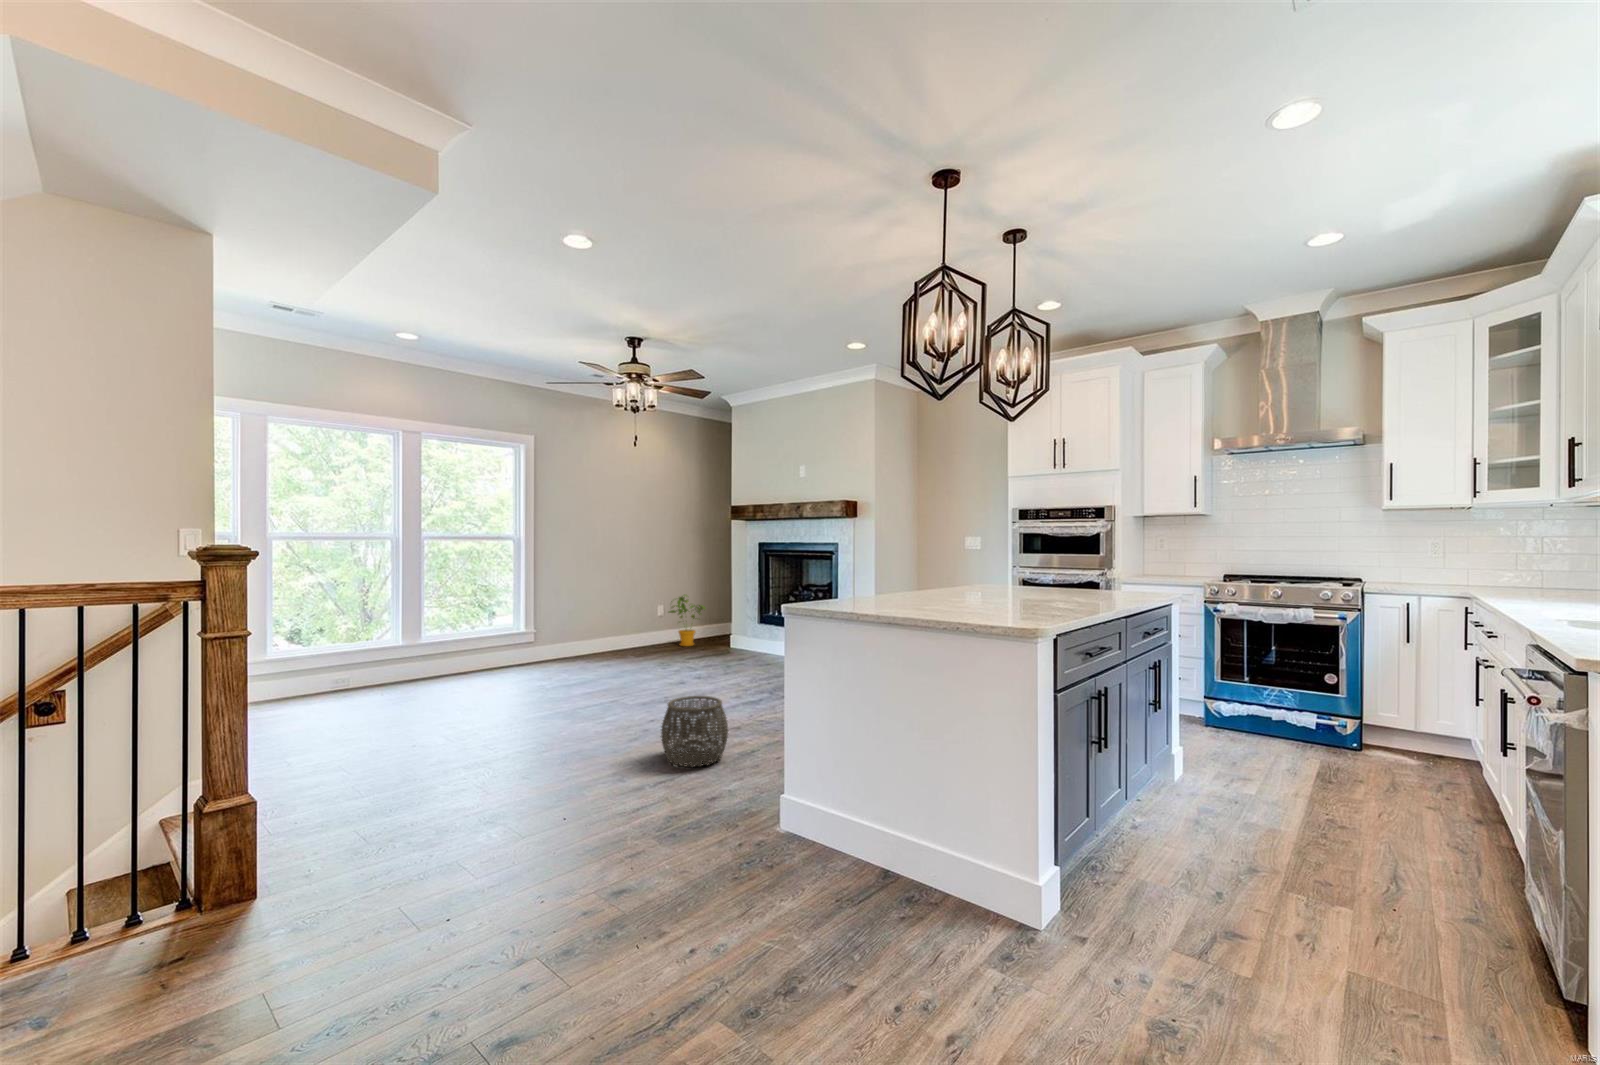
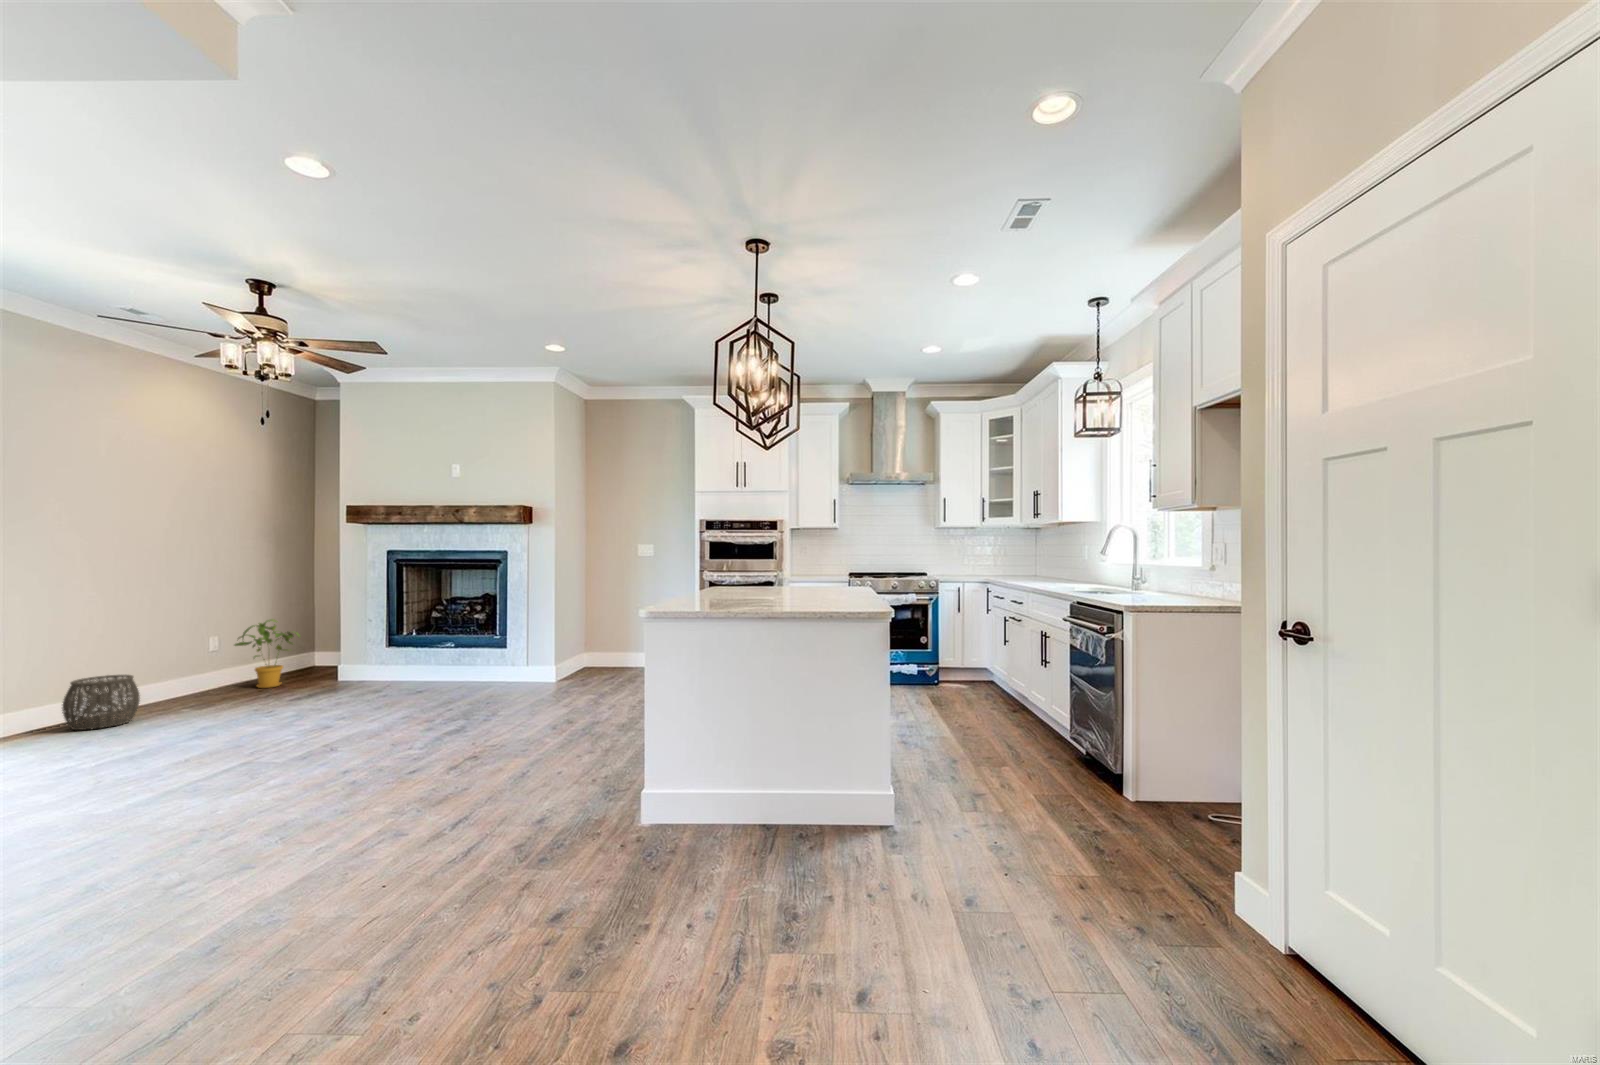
woven basket: present [661,696,728,767] -> present [62,675,140,730]

